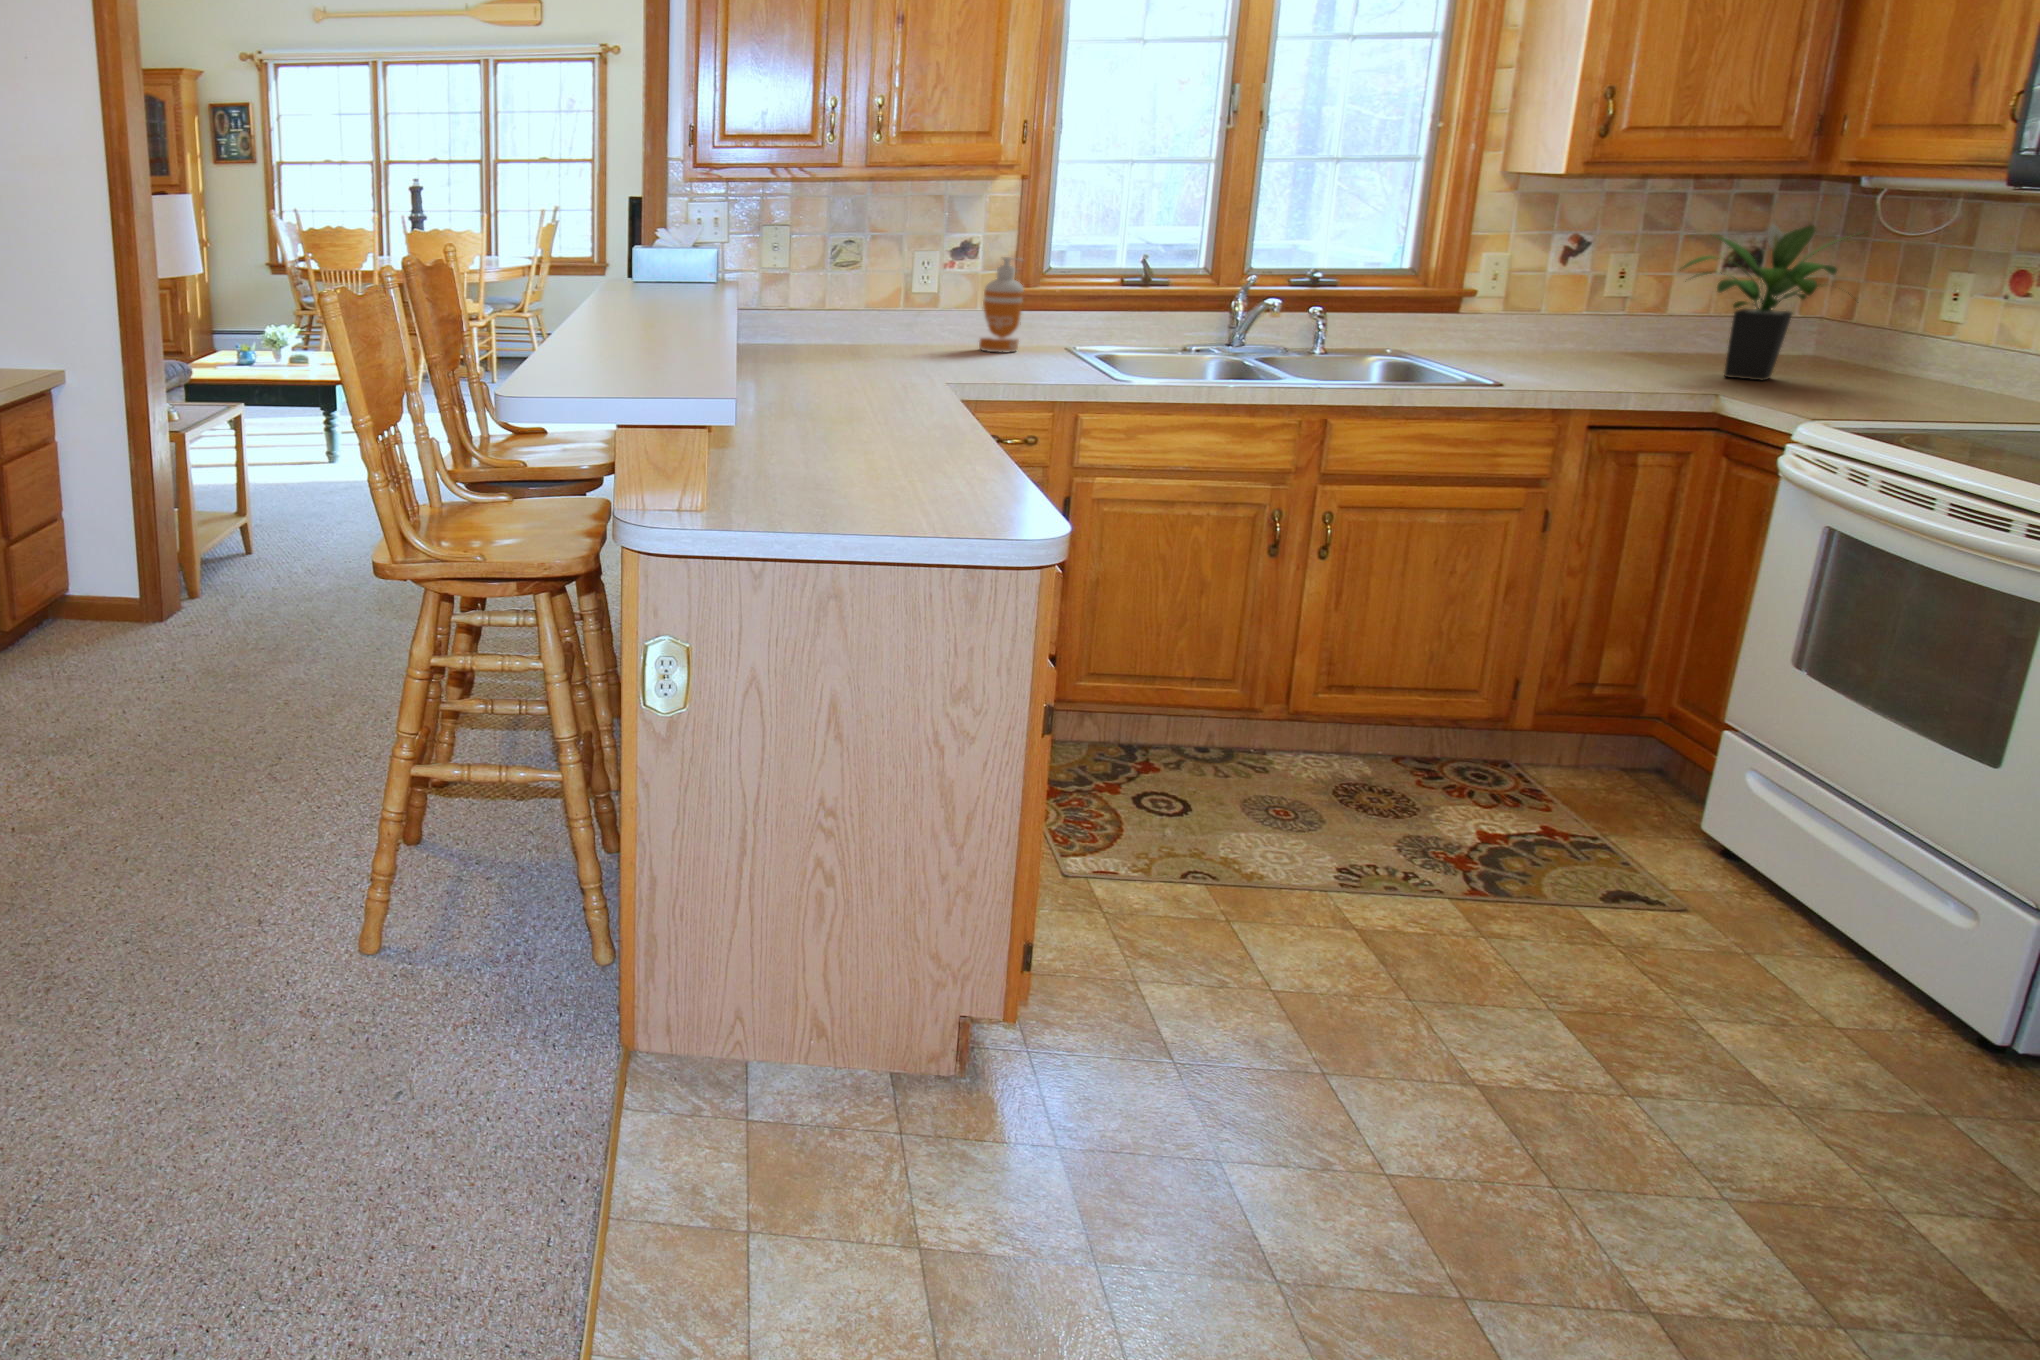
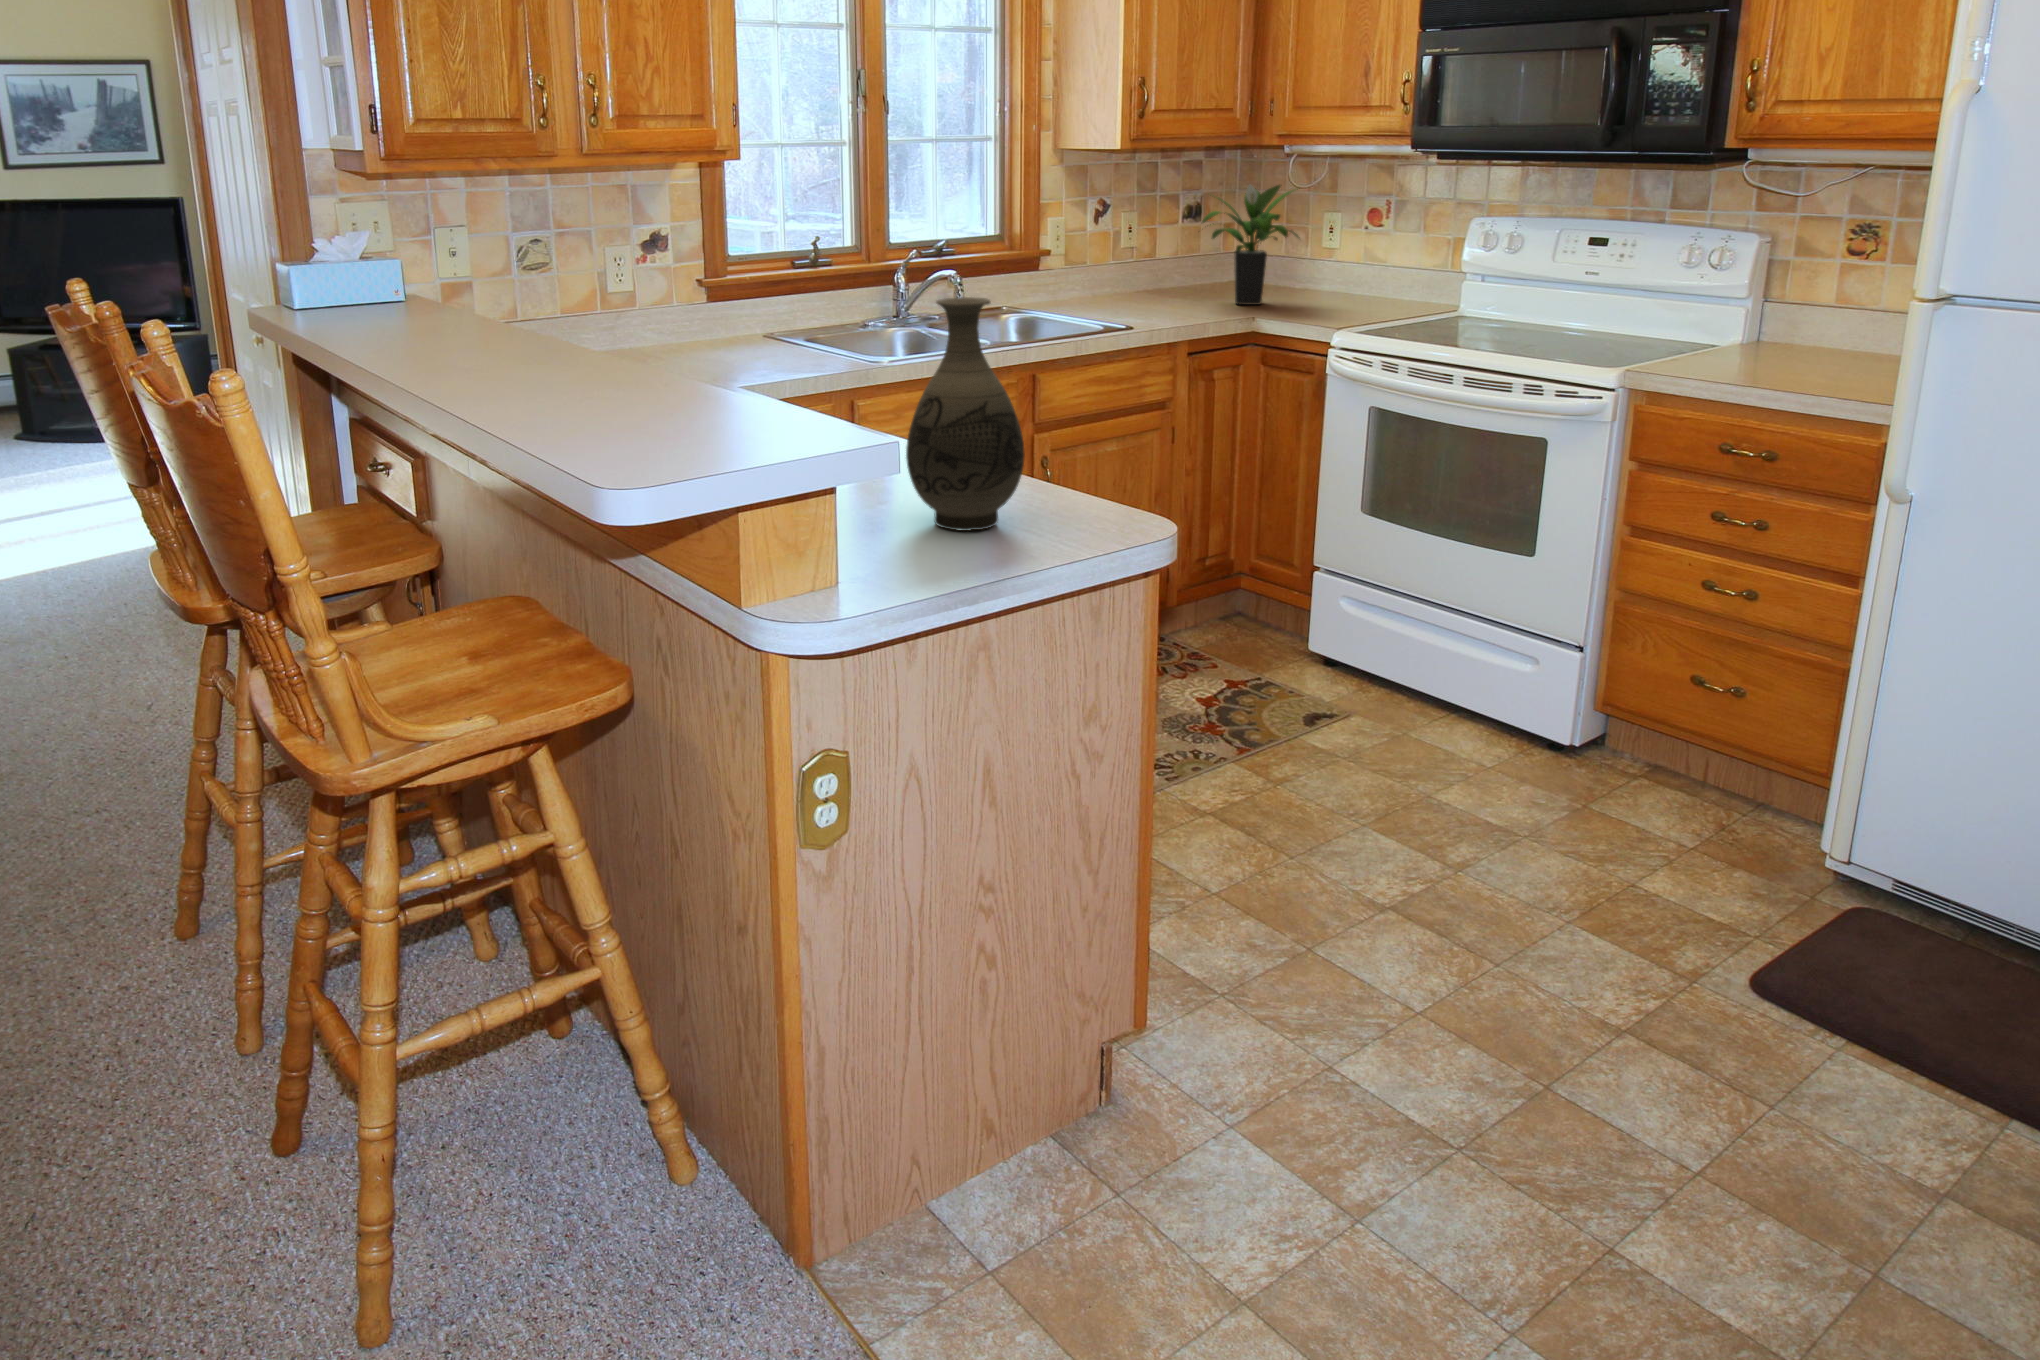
soap dispenser: present [979,257,1024,352] -> none [682,247,724,349]
vase: none [840,292,949,501] -> present [906,297,1025,531]

